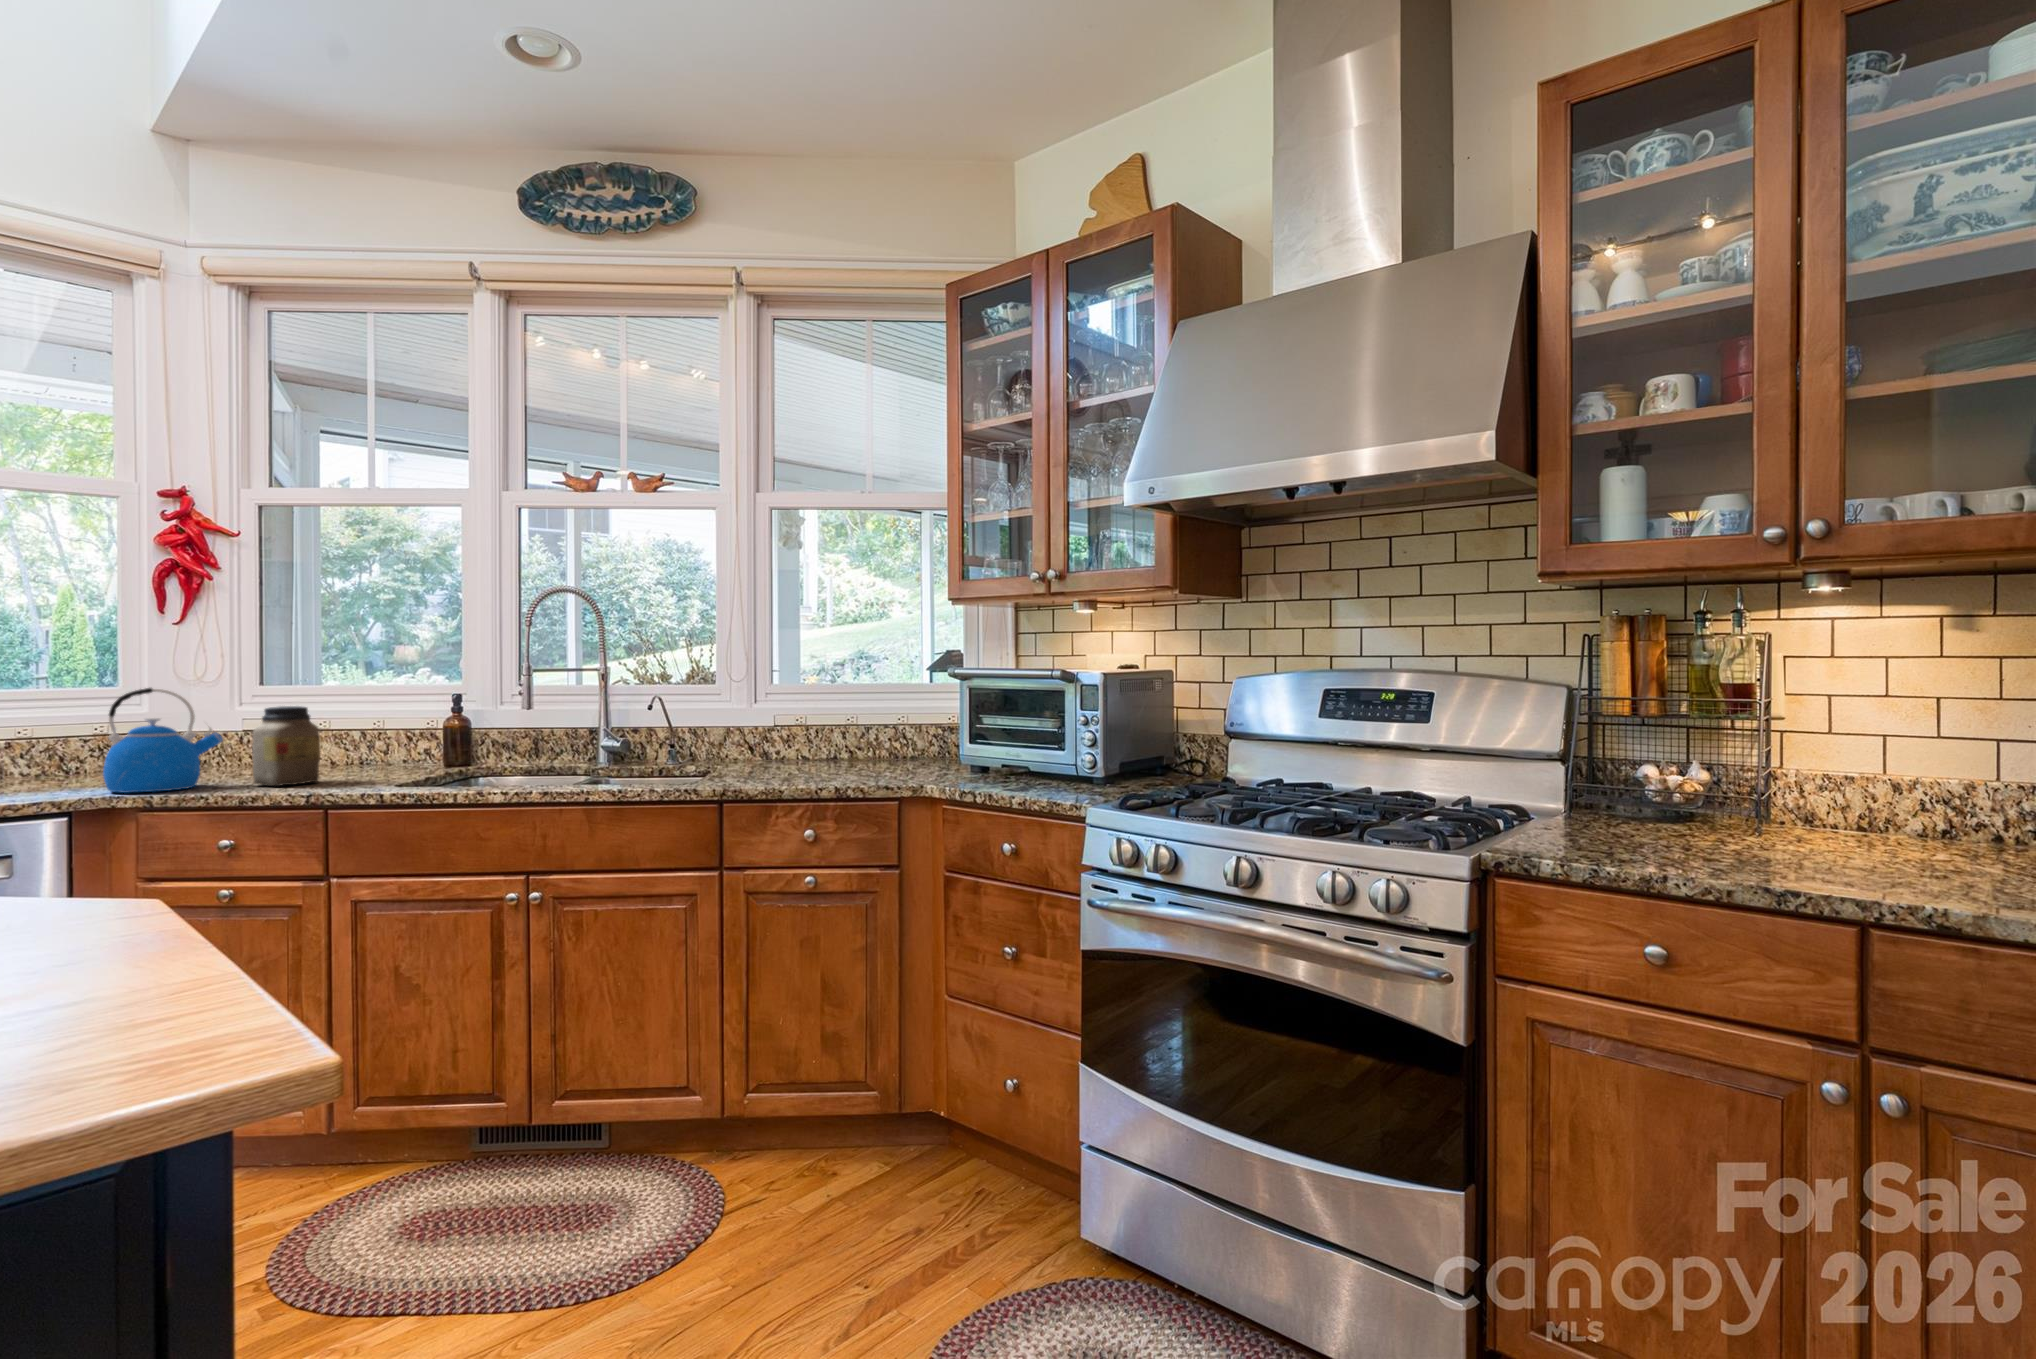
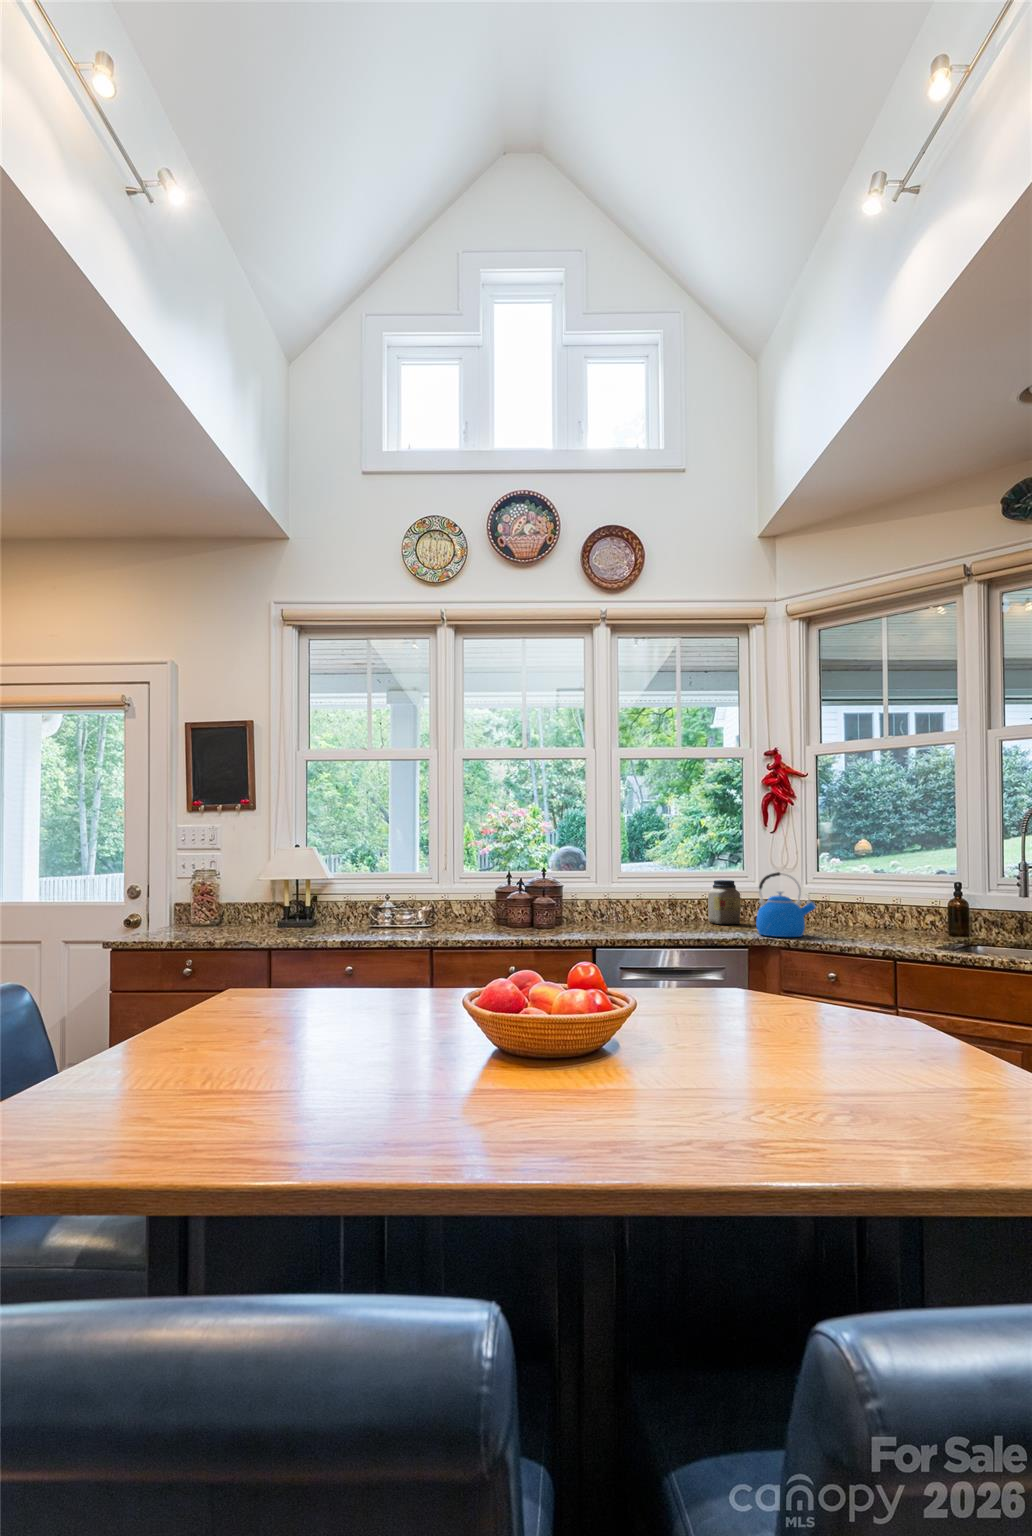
jar: present [252,706,320,786] -> present [708,880,741,924]

